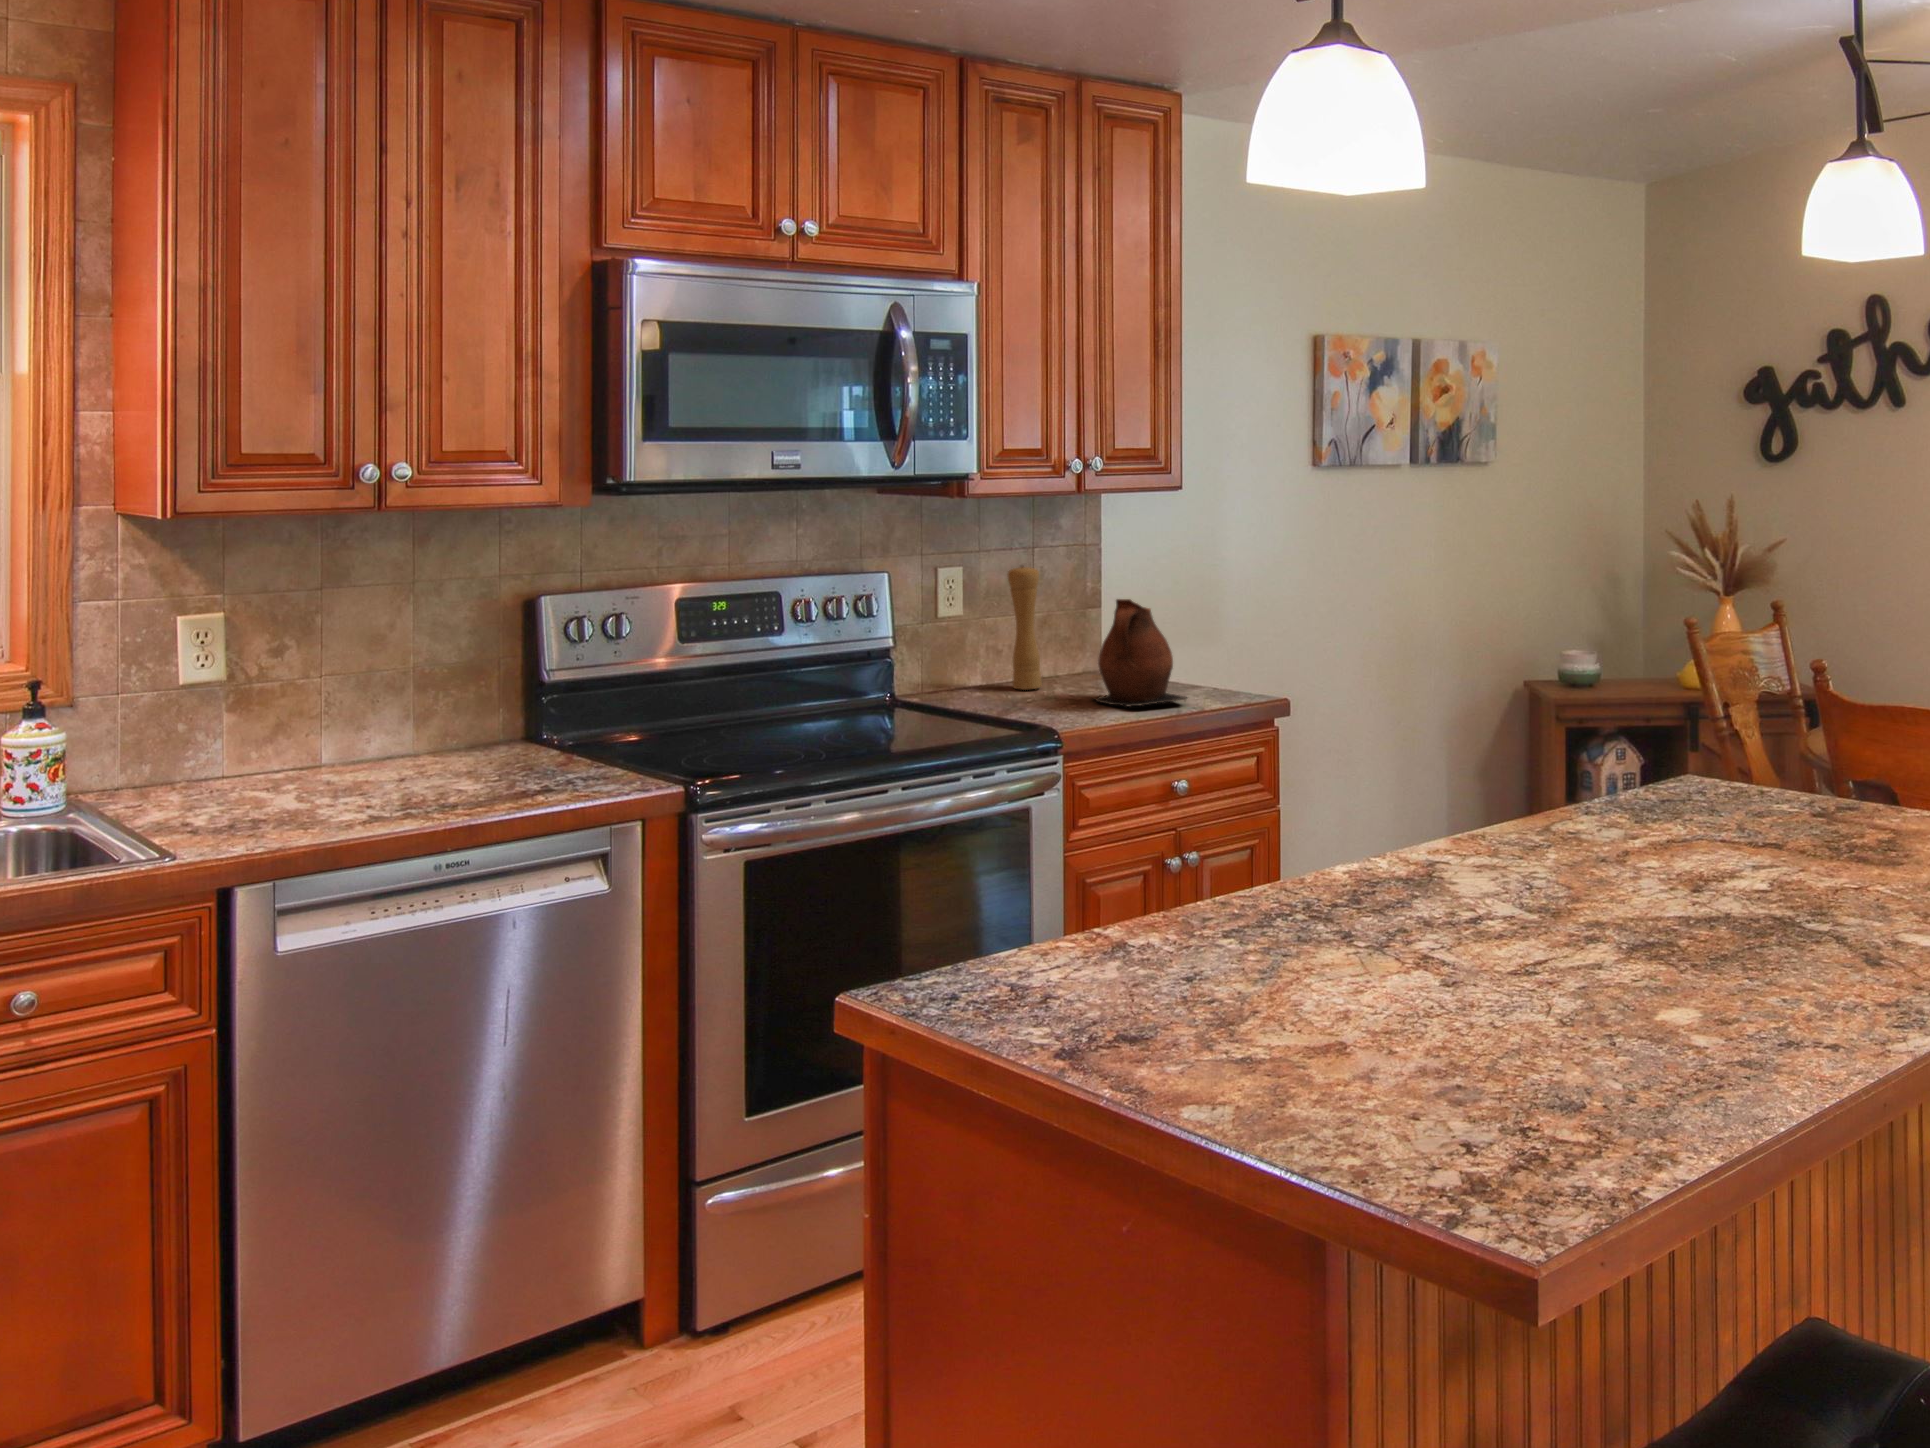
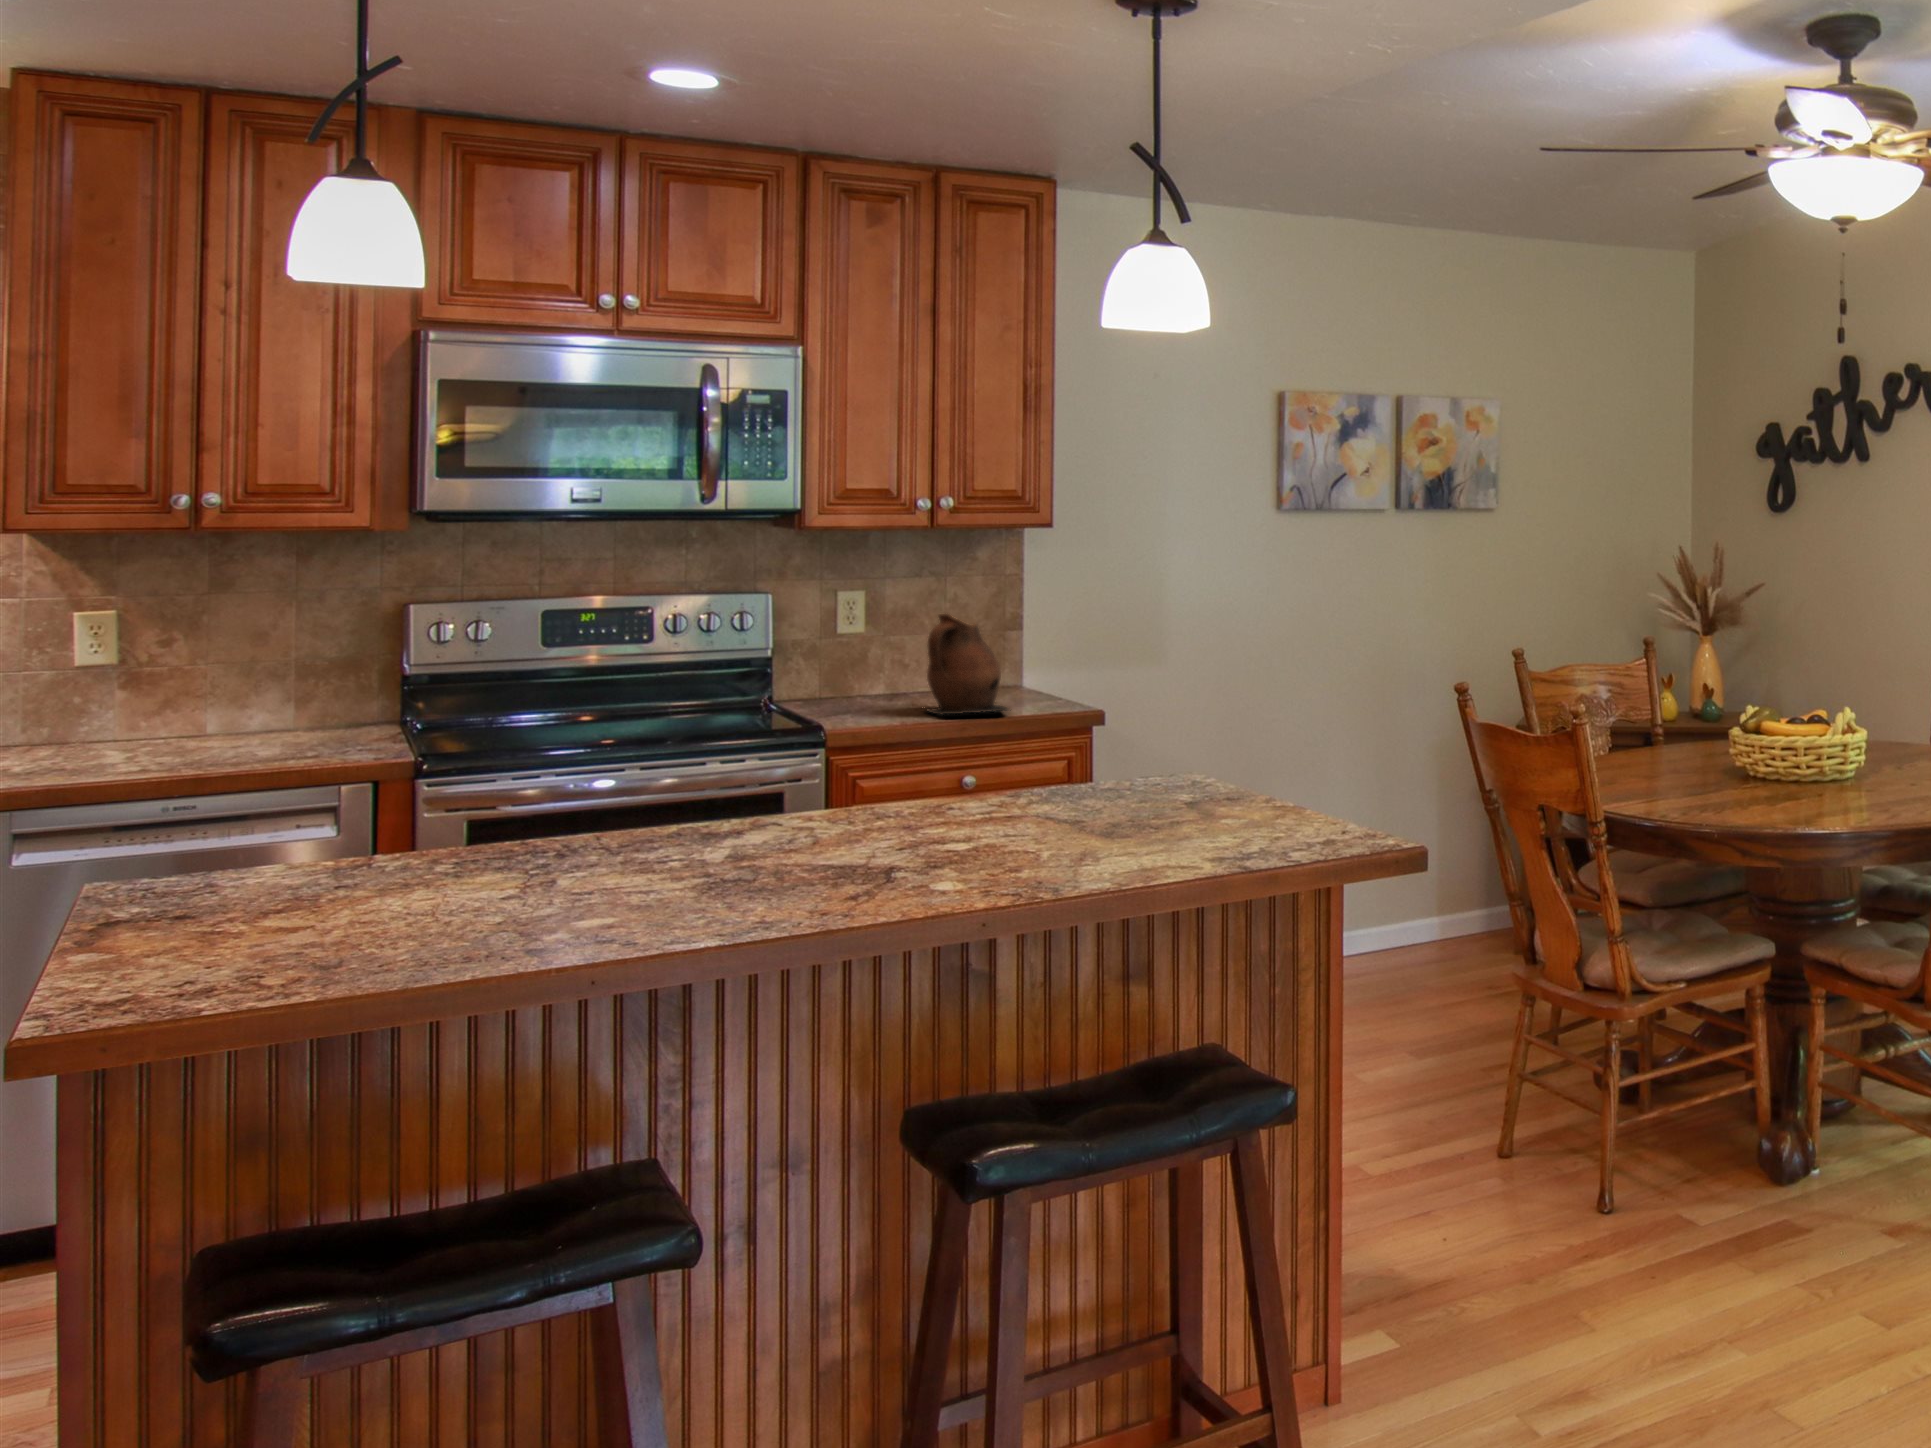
pepper mill: present [1007,566,1042,690] -> none [866,583,900,700]

